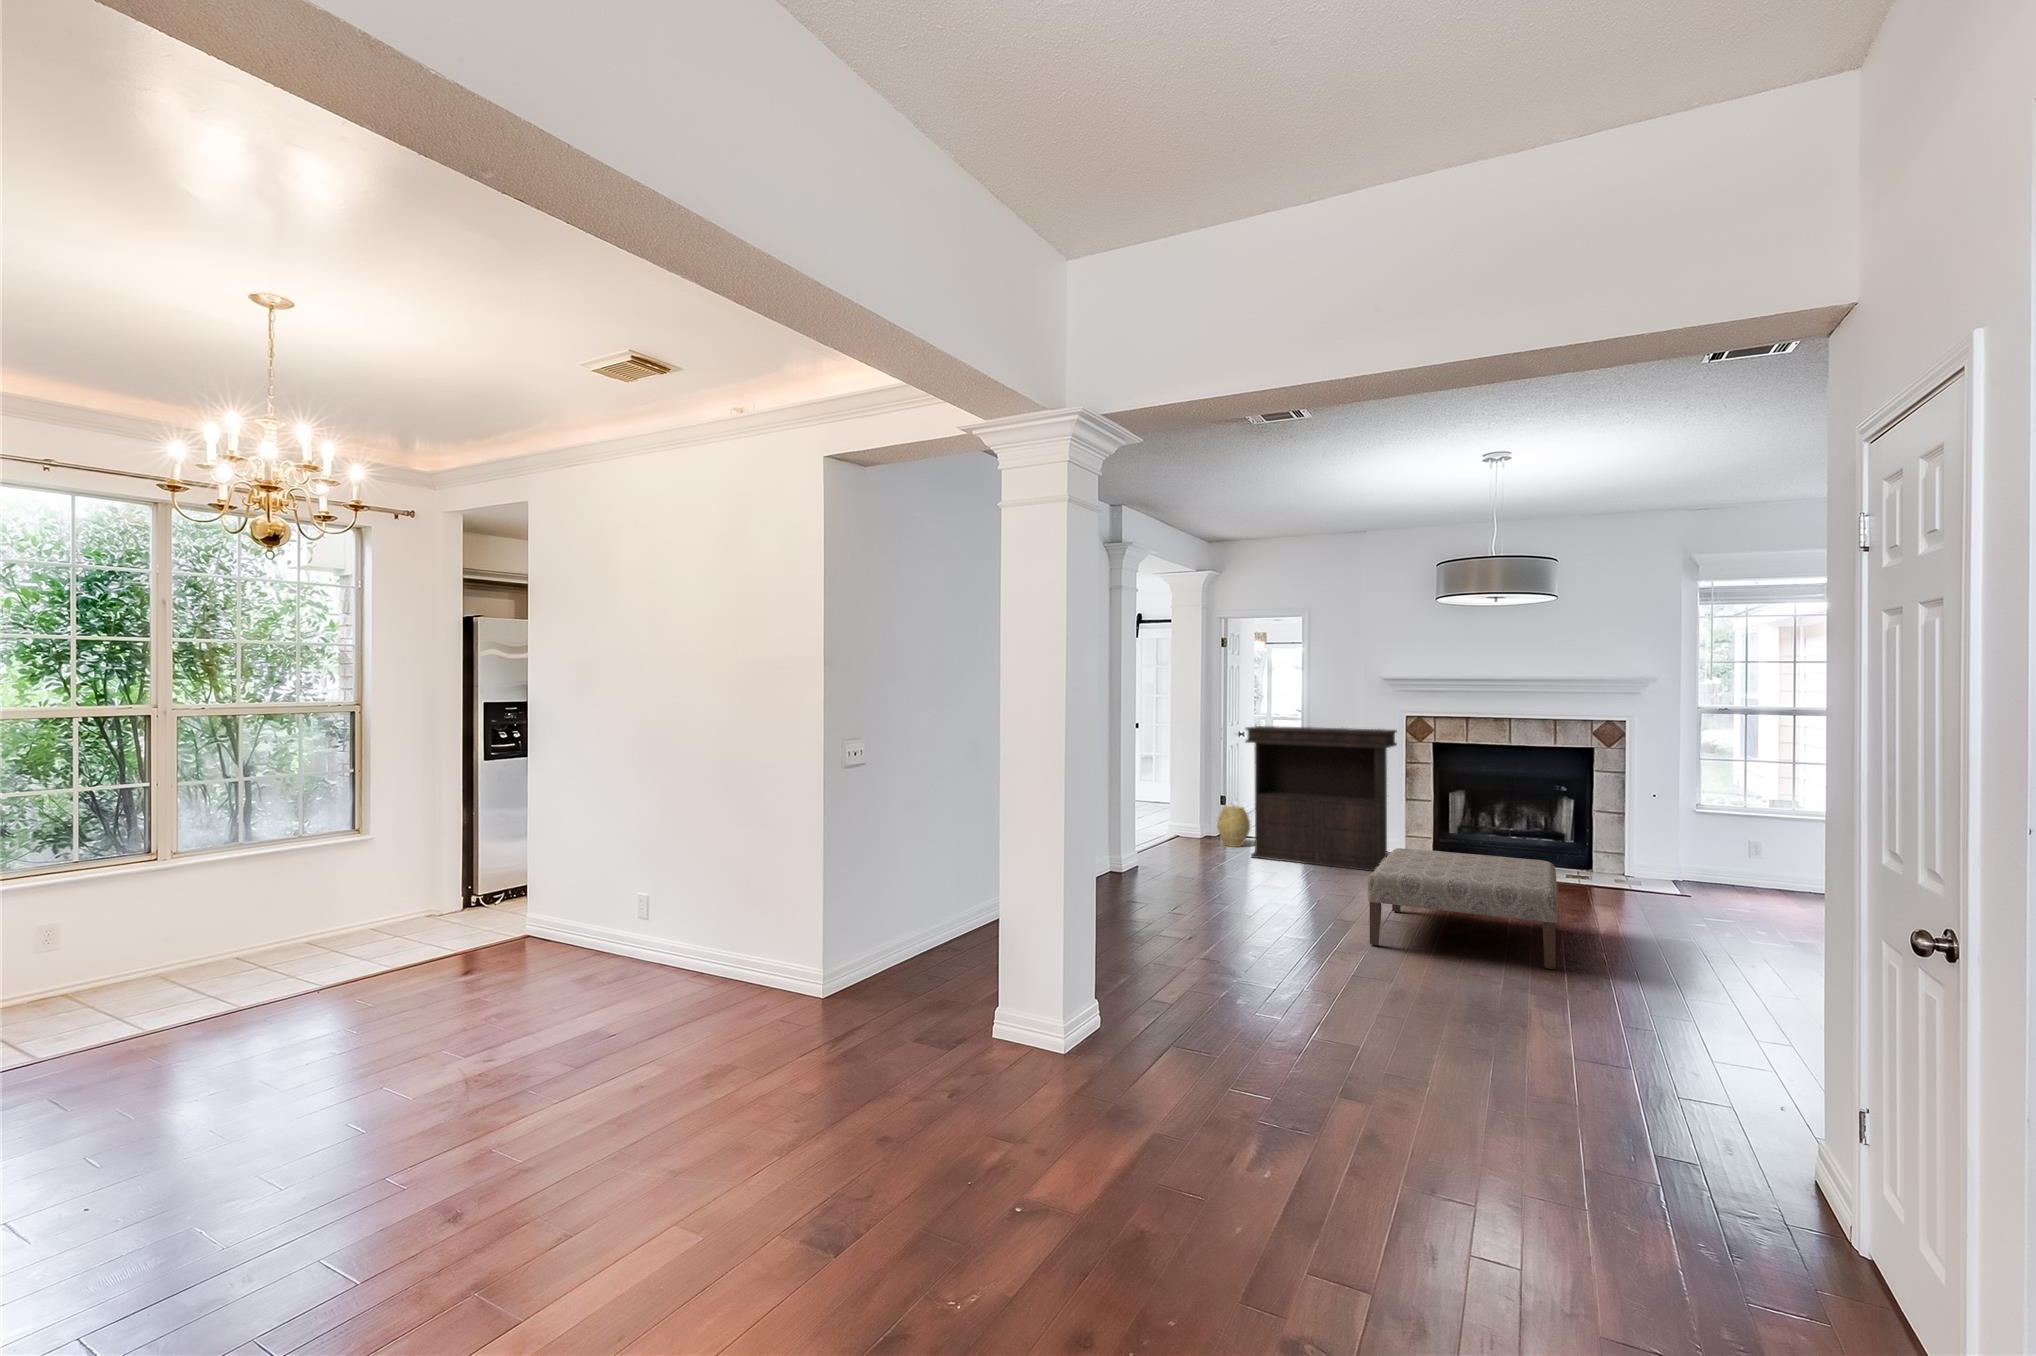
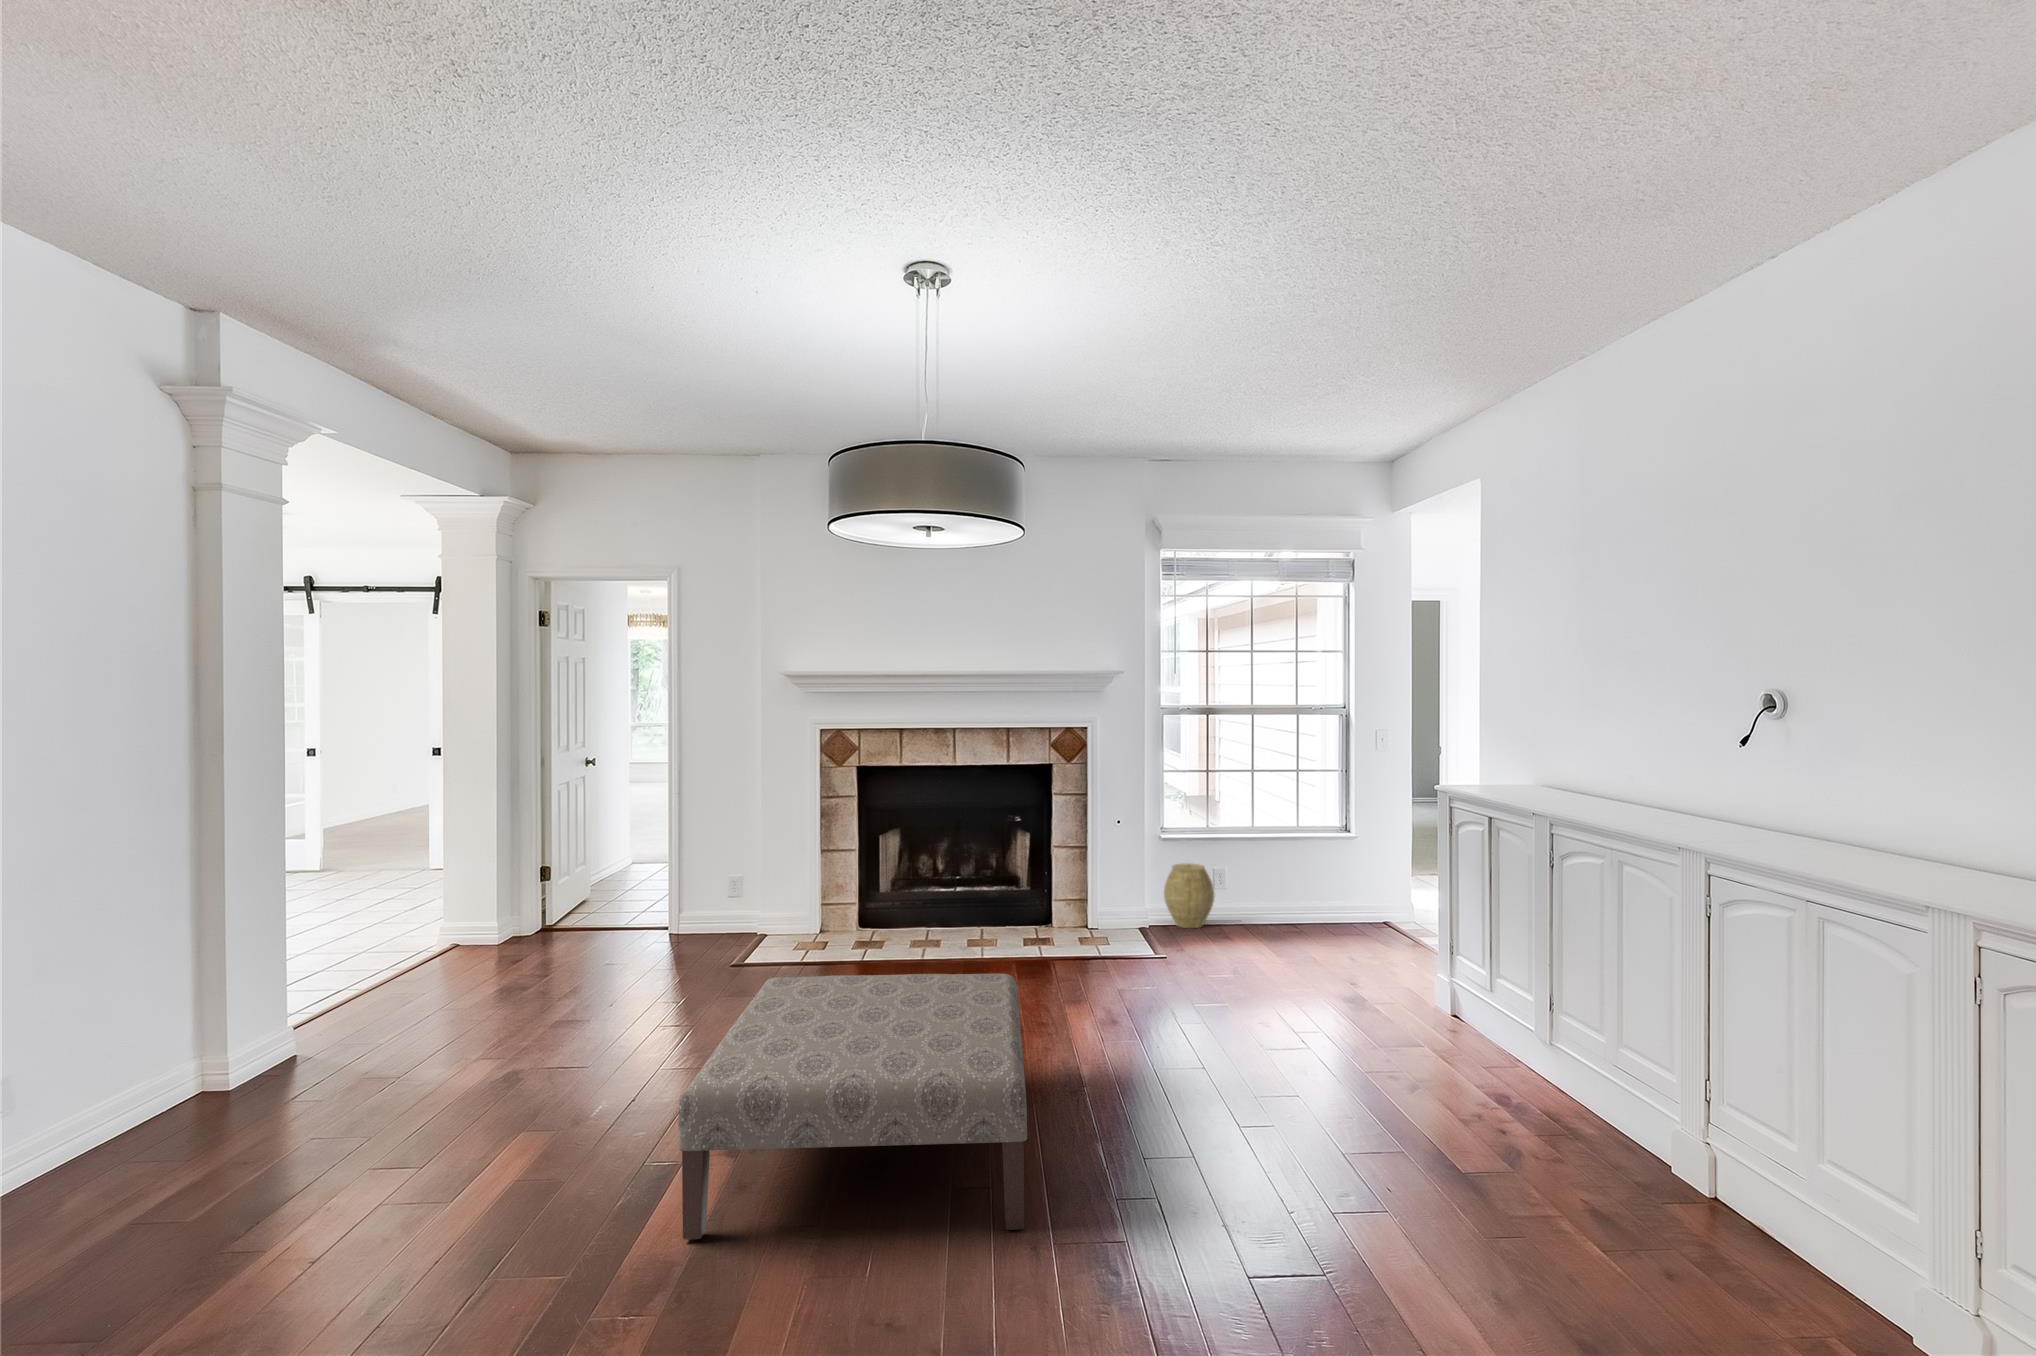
console table: present [1246,726,1397,871] -> none [558,752,803,978]
woven basket: present [1217,806,1250,847] -> present [1164,863,1214,928]

